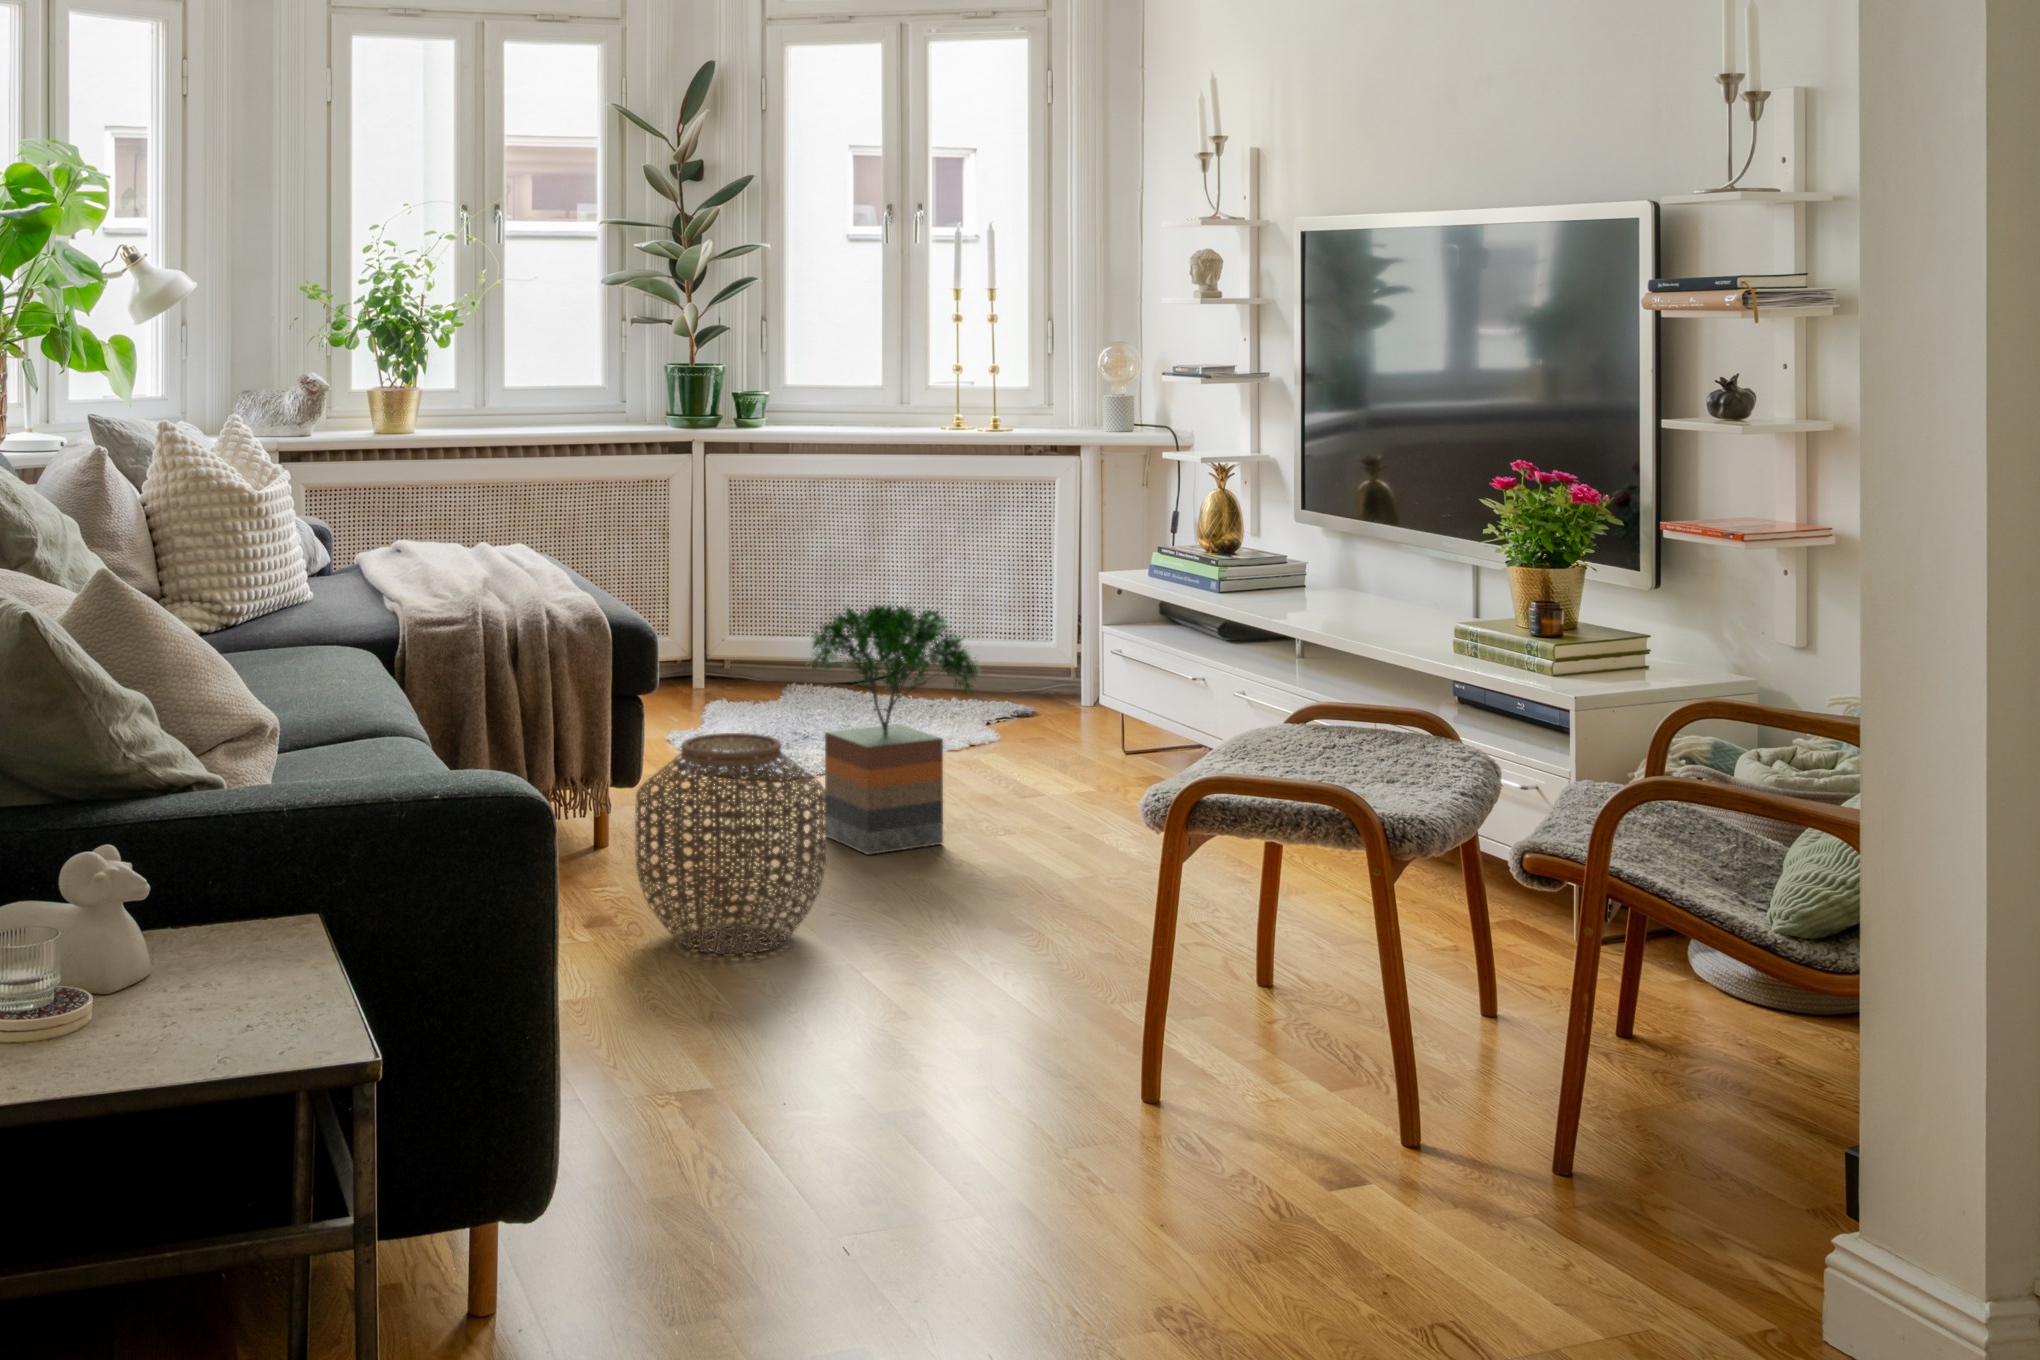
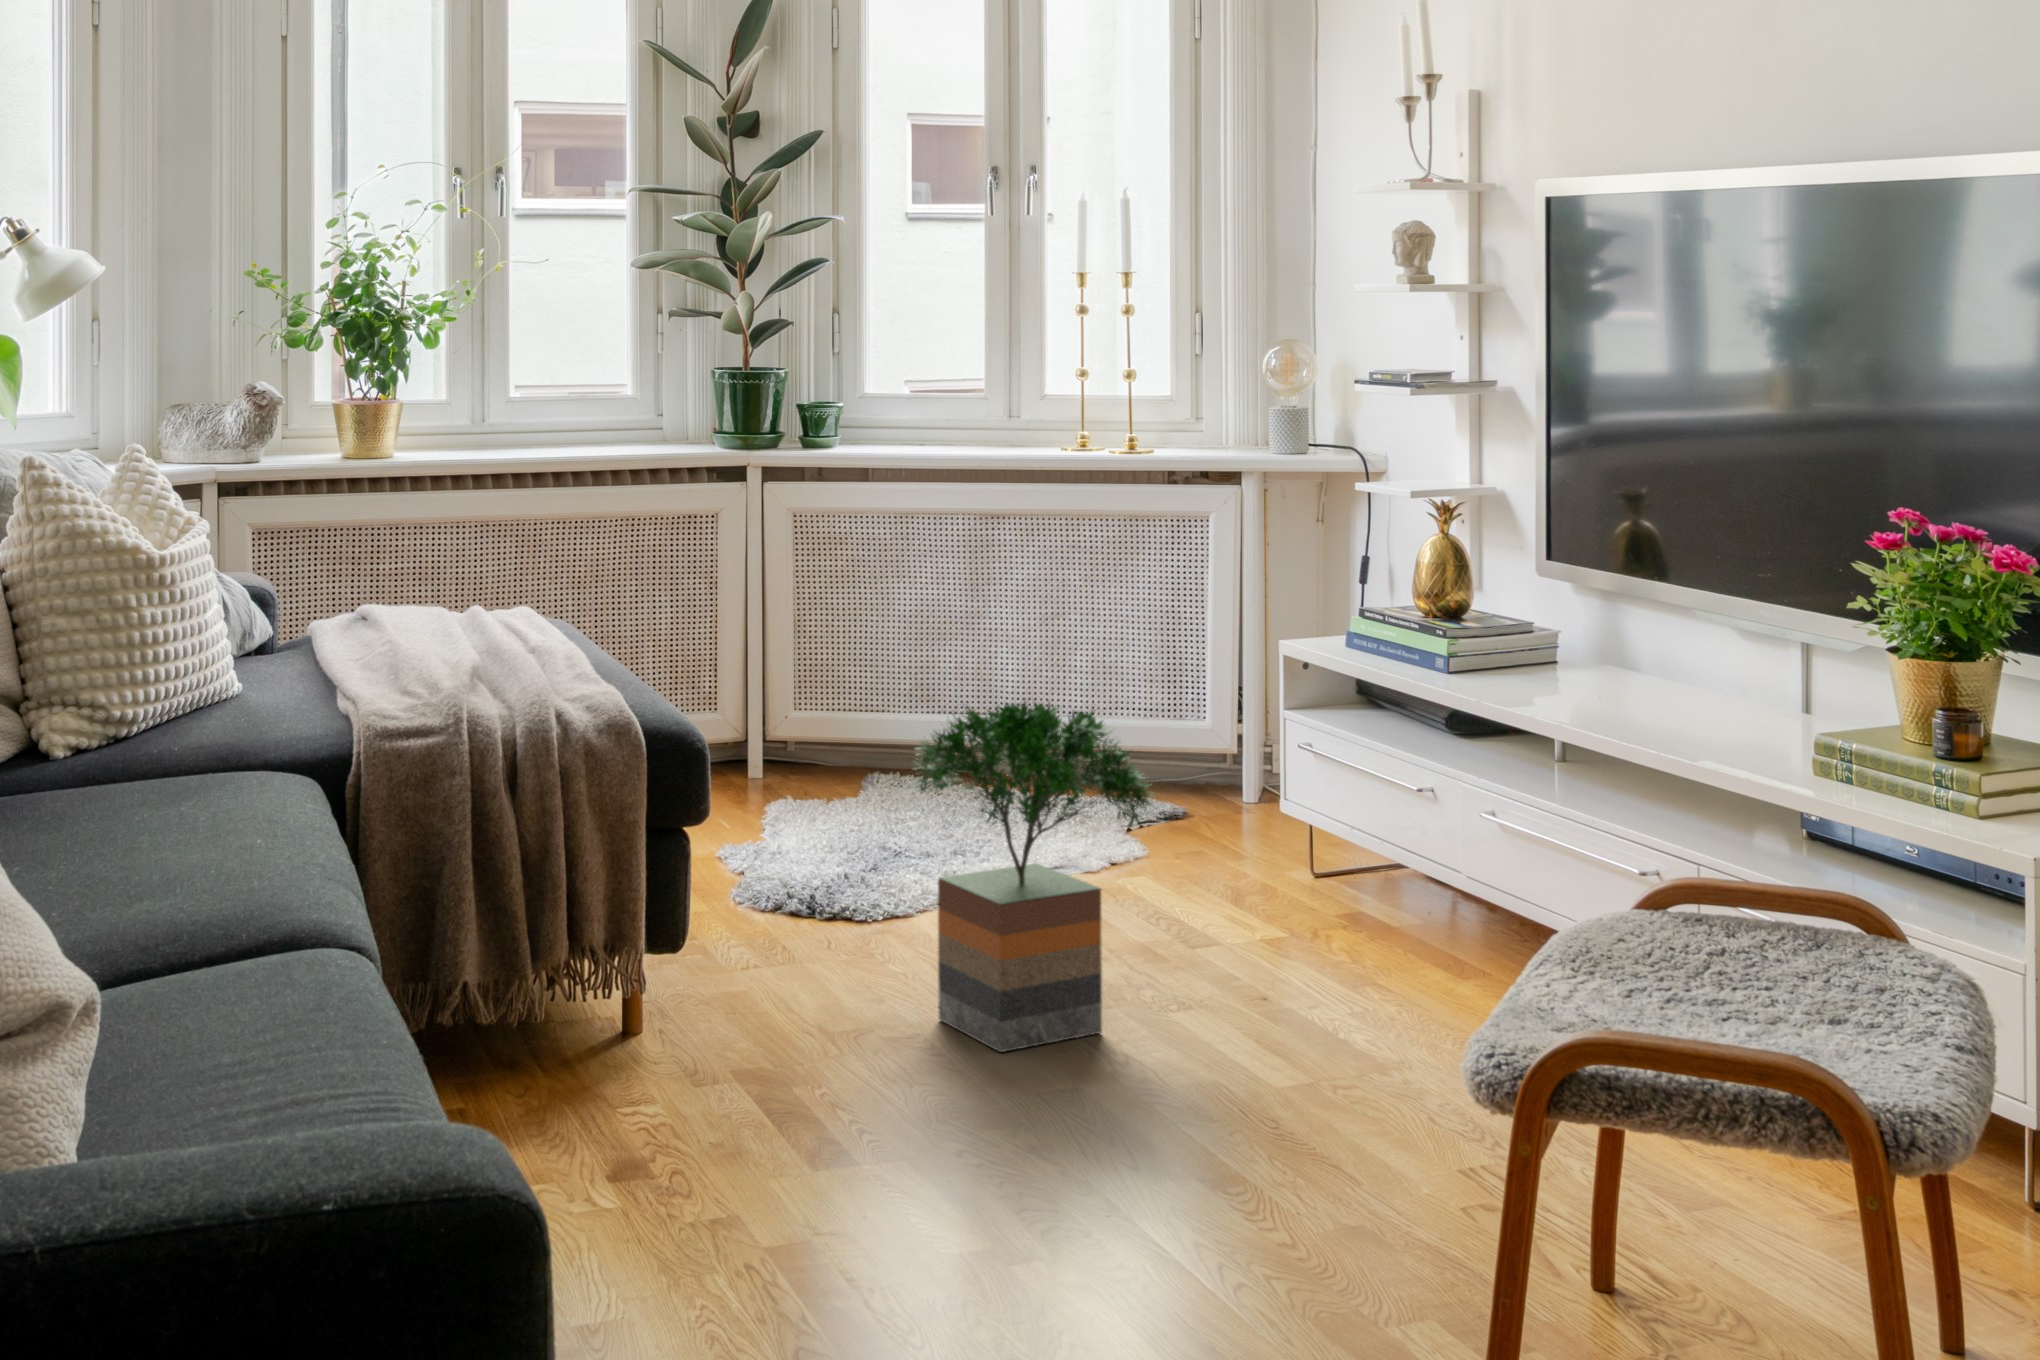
woven basket: present [635,733,826,954] -> none [682,908,956,1238]

